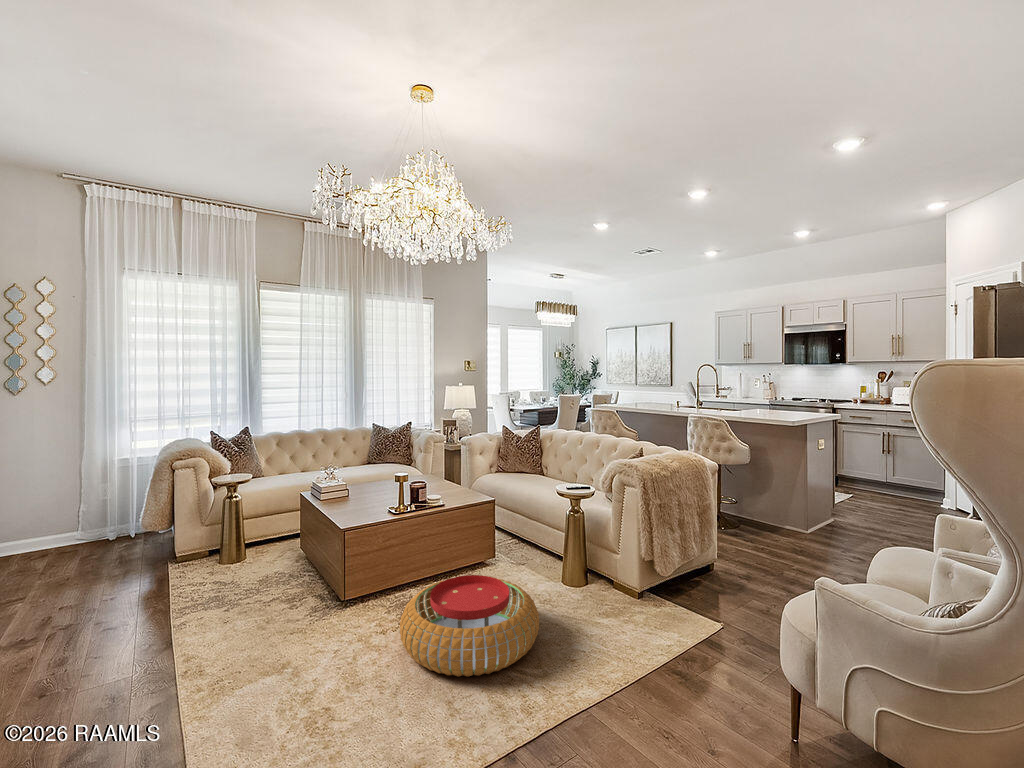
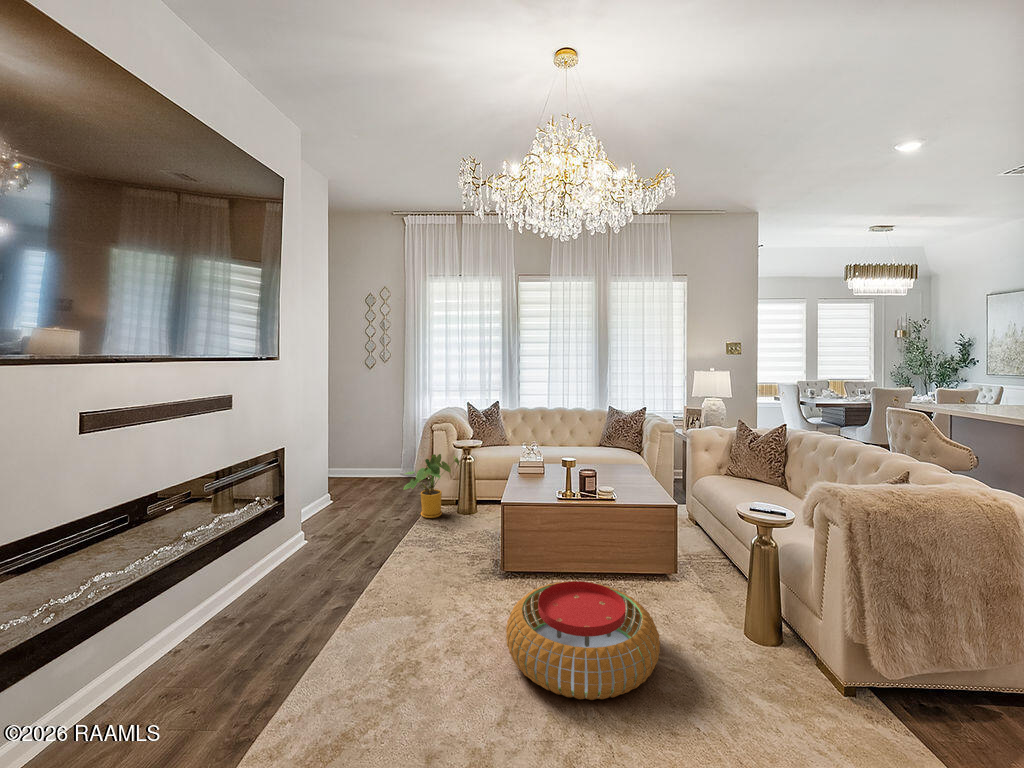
house plant: none [139,495,222,580] -> present [404,454,460,518]

